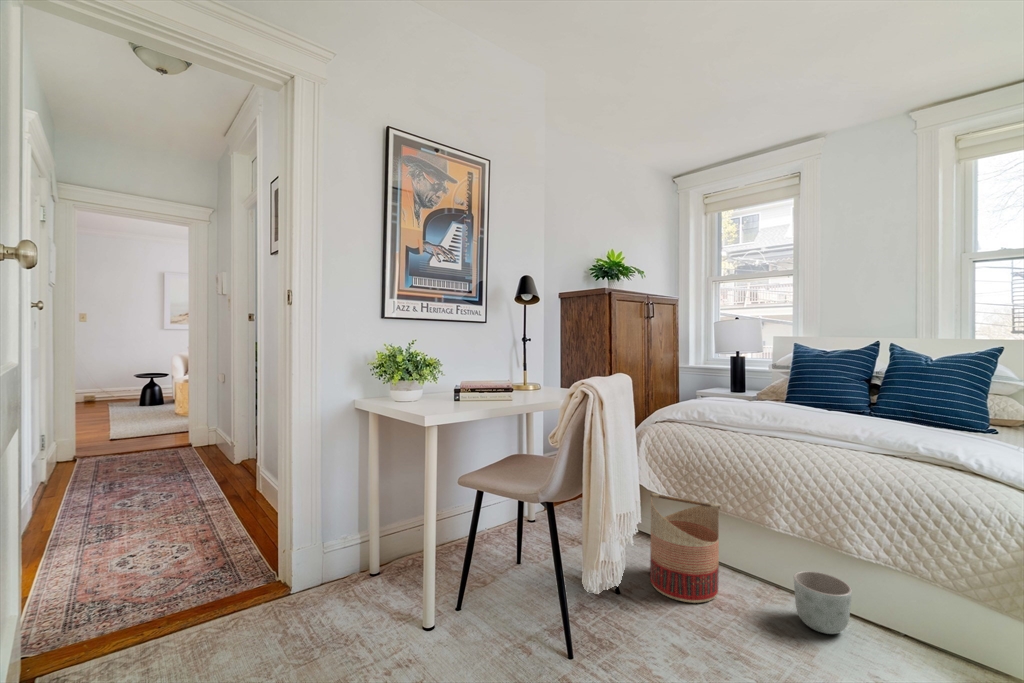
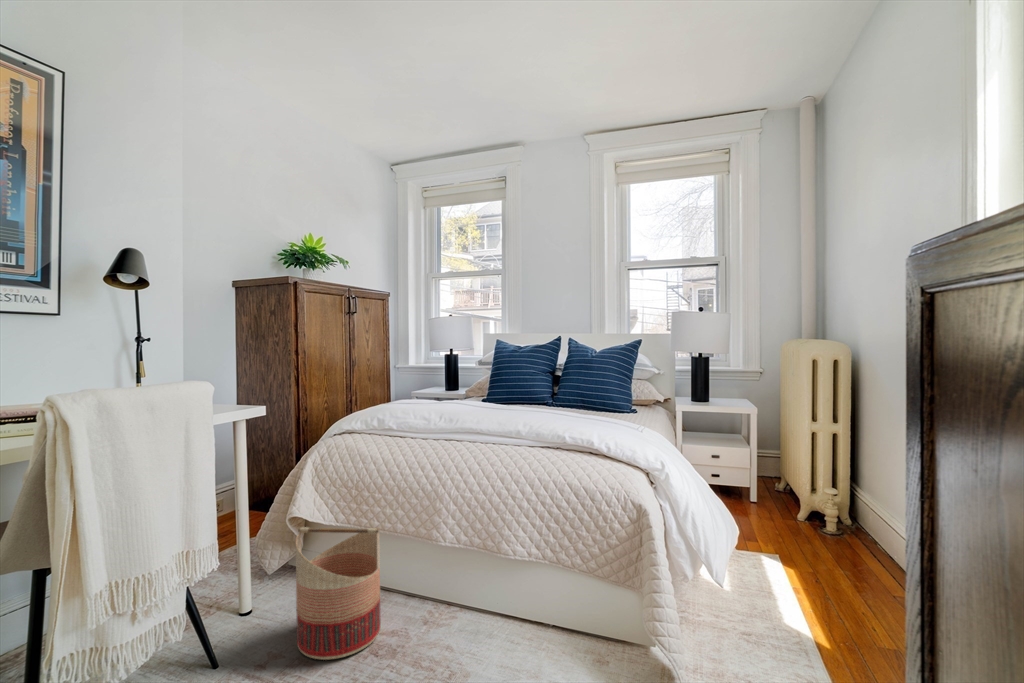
planter: present [794,571,852,634] -> none [453,583,507,652]

